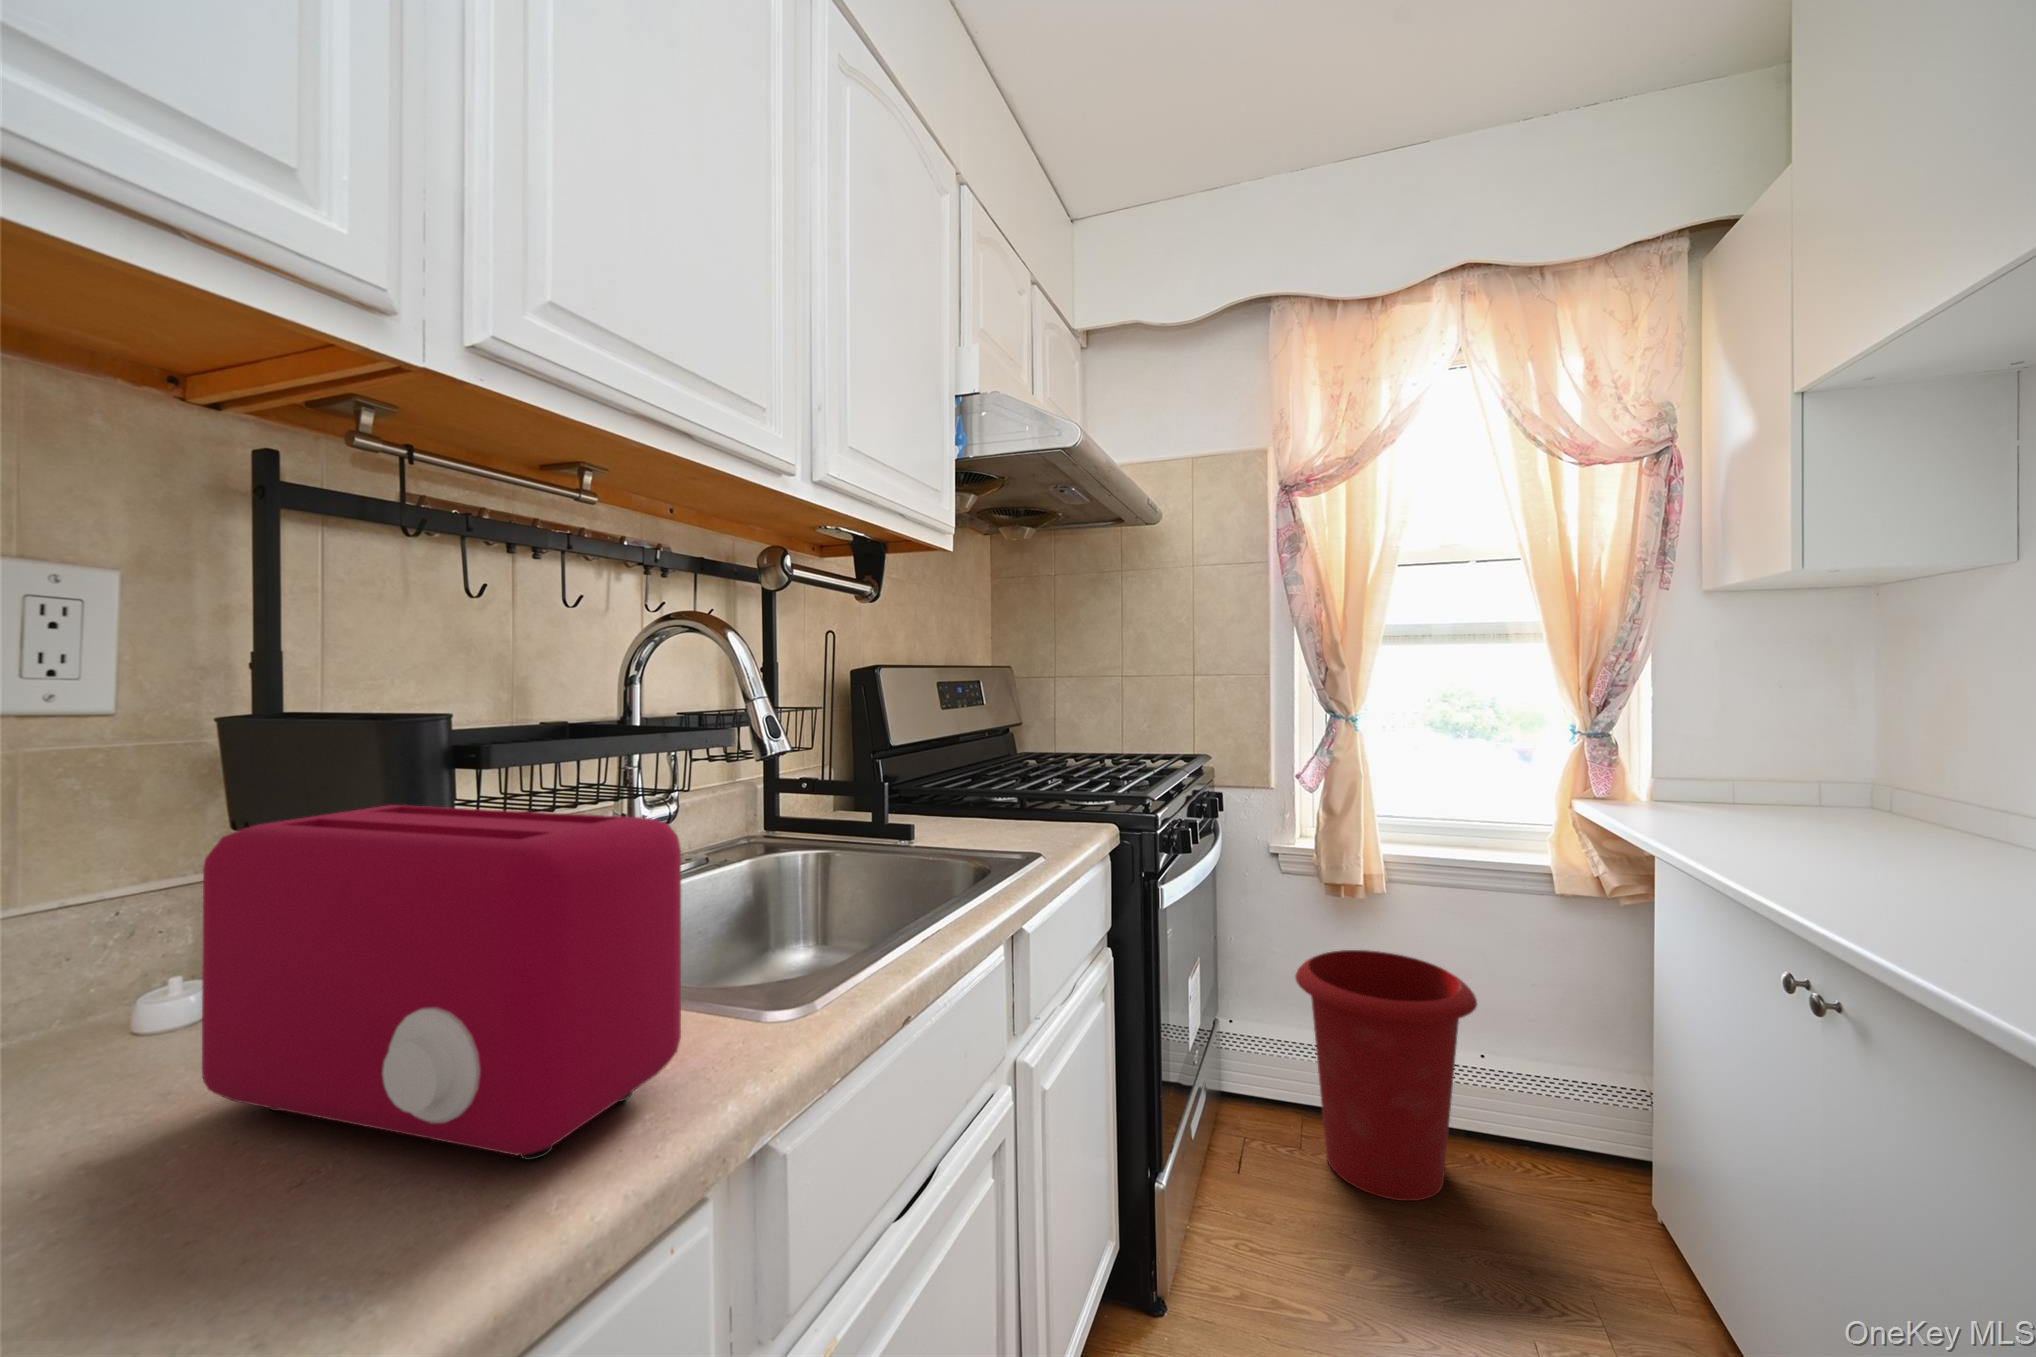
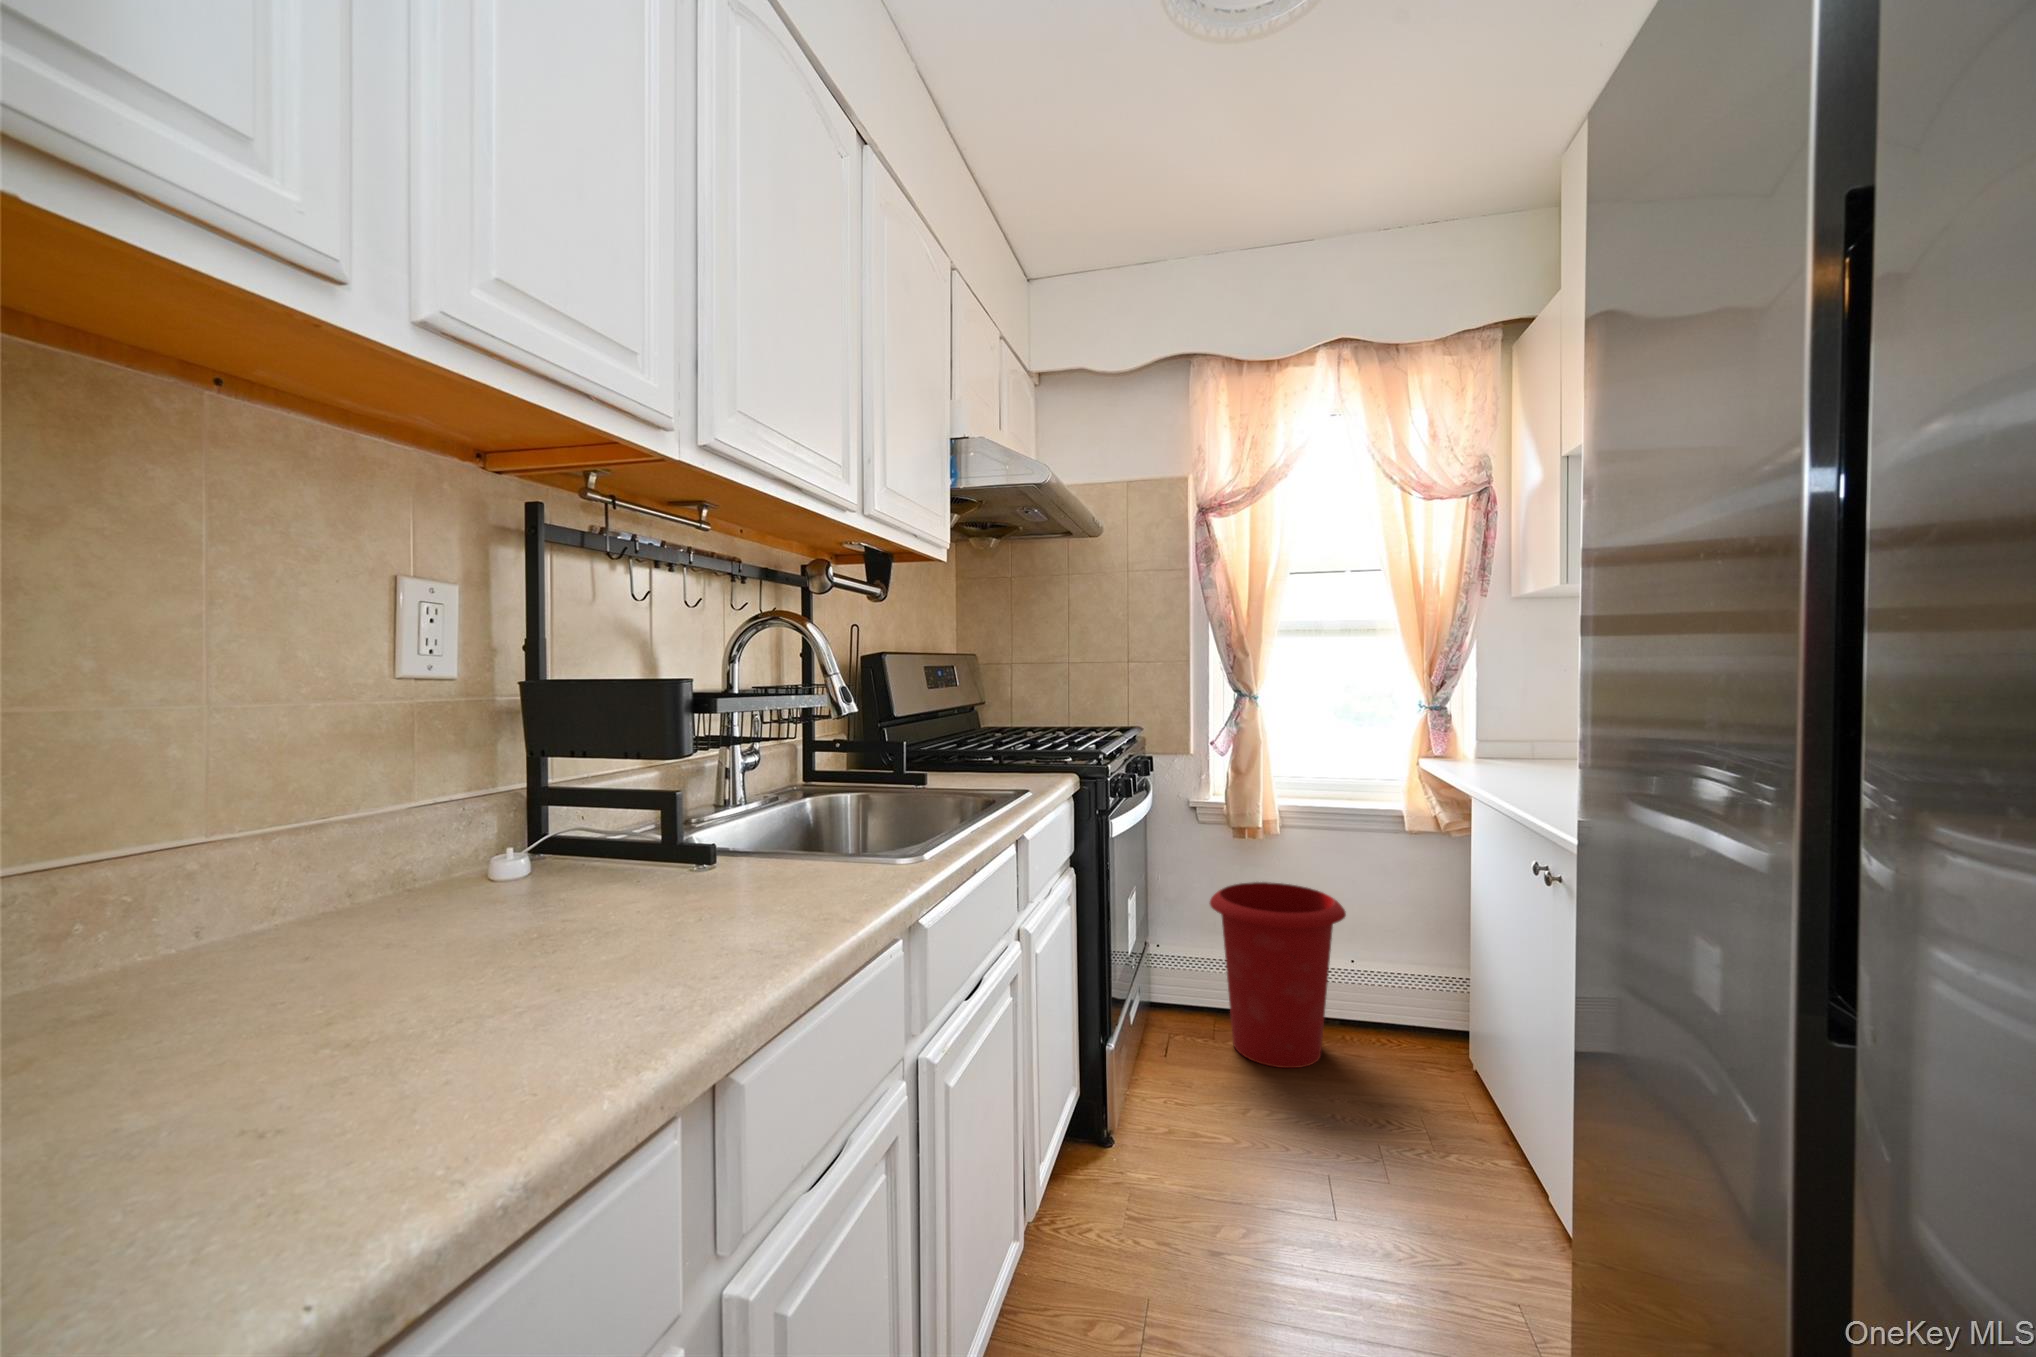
toaster: present [202,805,681,1160] -> none [607,731,872,909]

